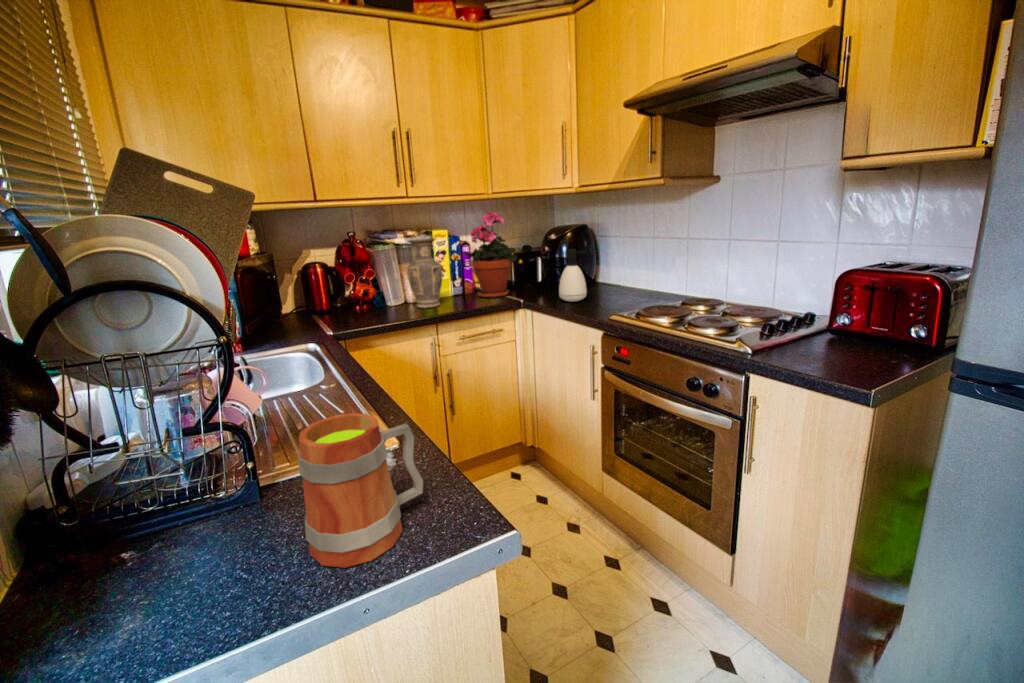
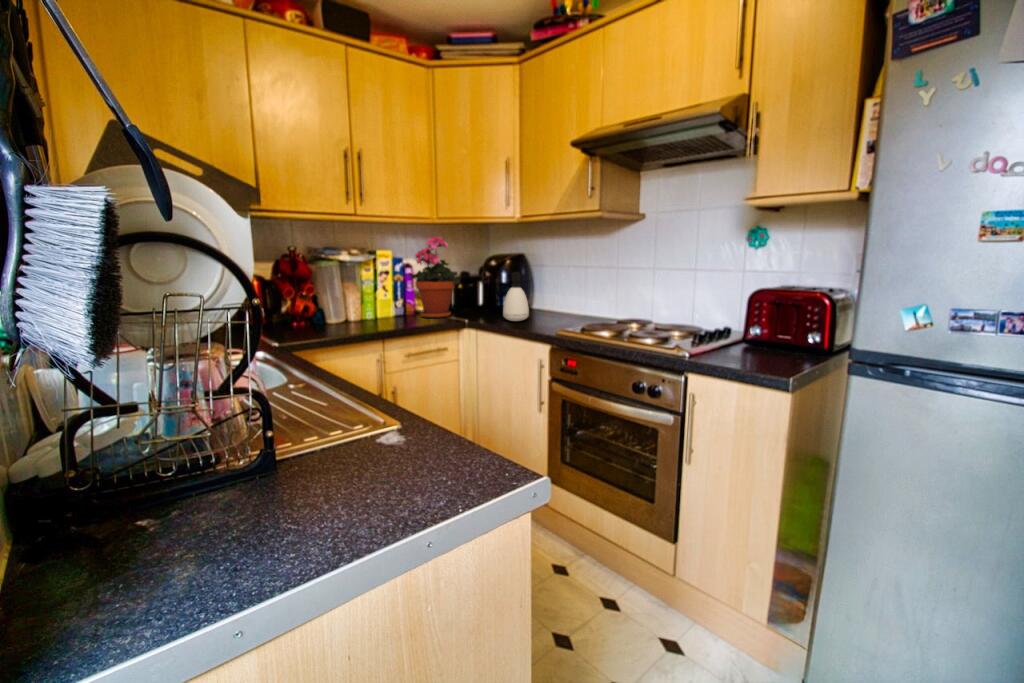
vase: present [407,238,443,309] -> none [352,257,388,325]
mug: present [298,413,423,568] -> none [348,370,456,514]

